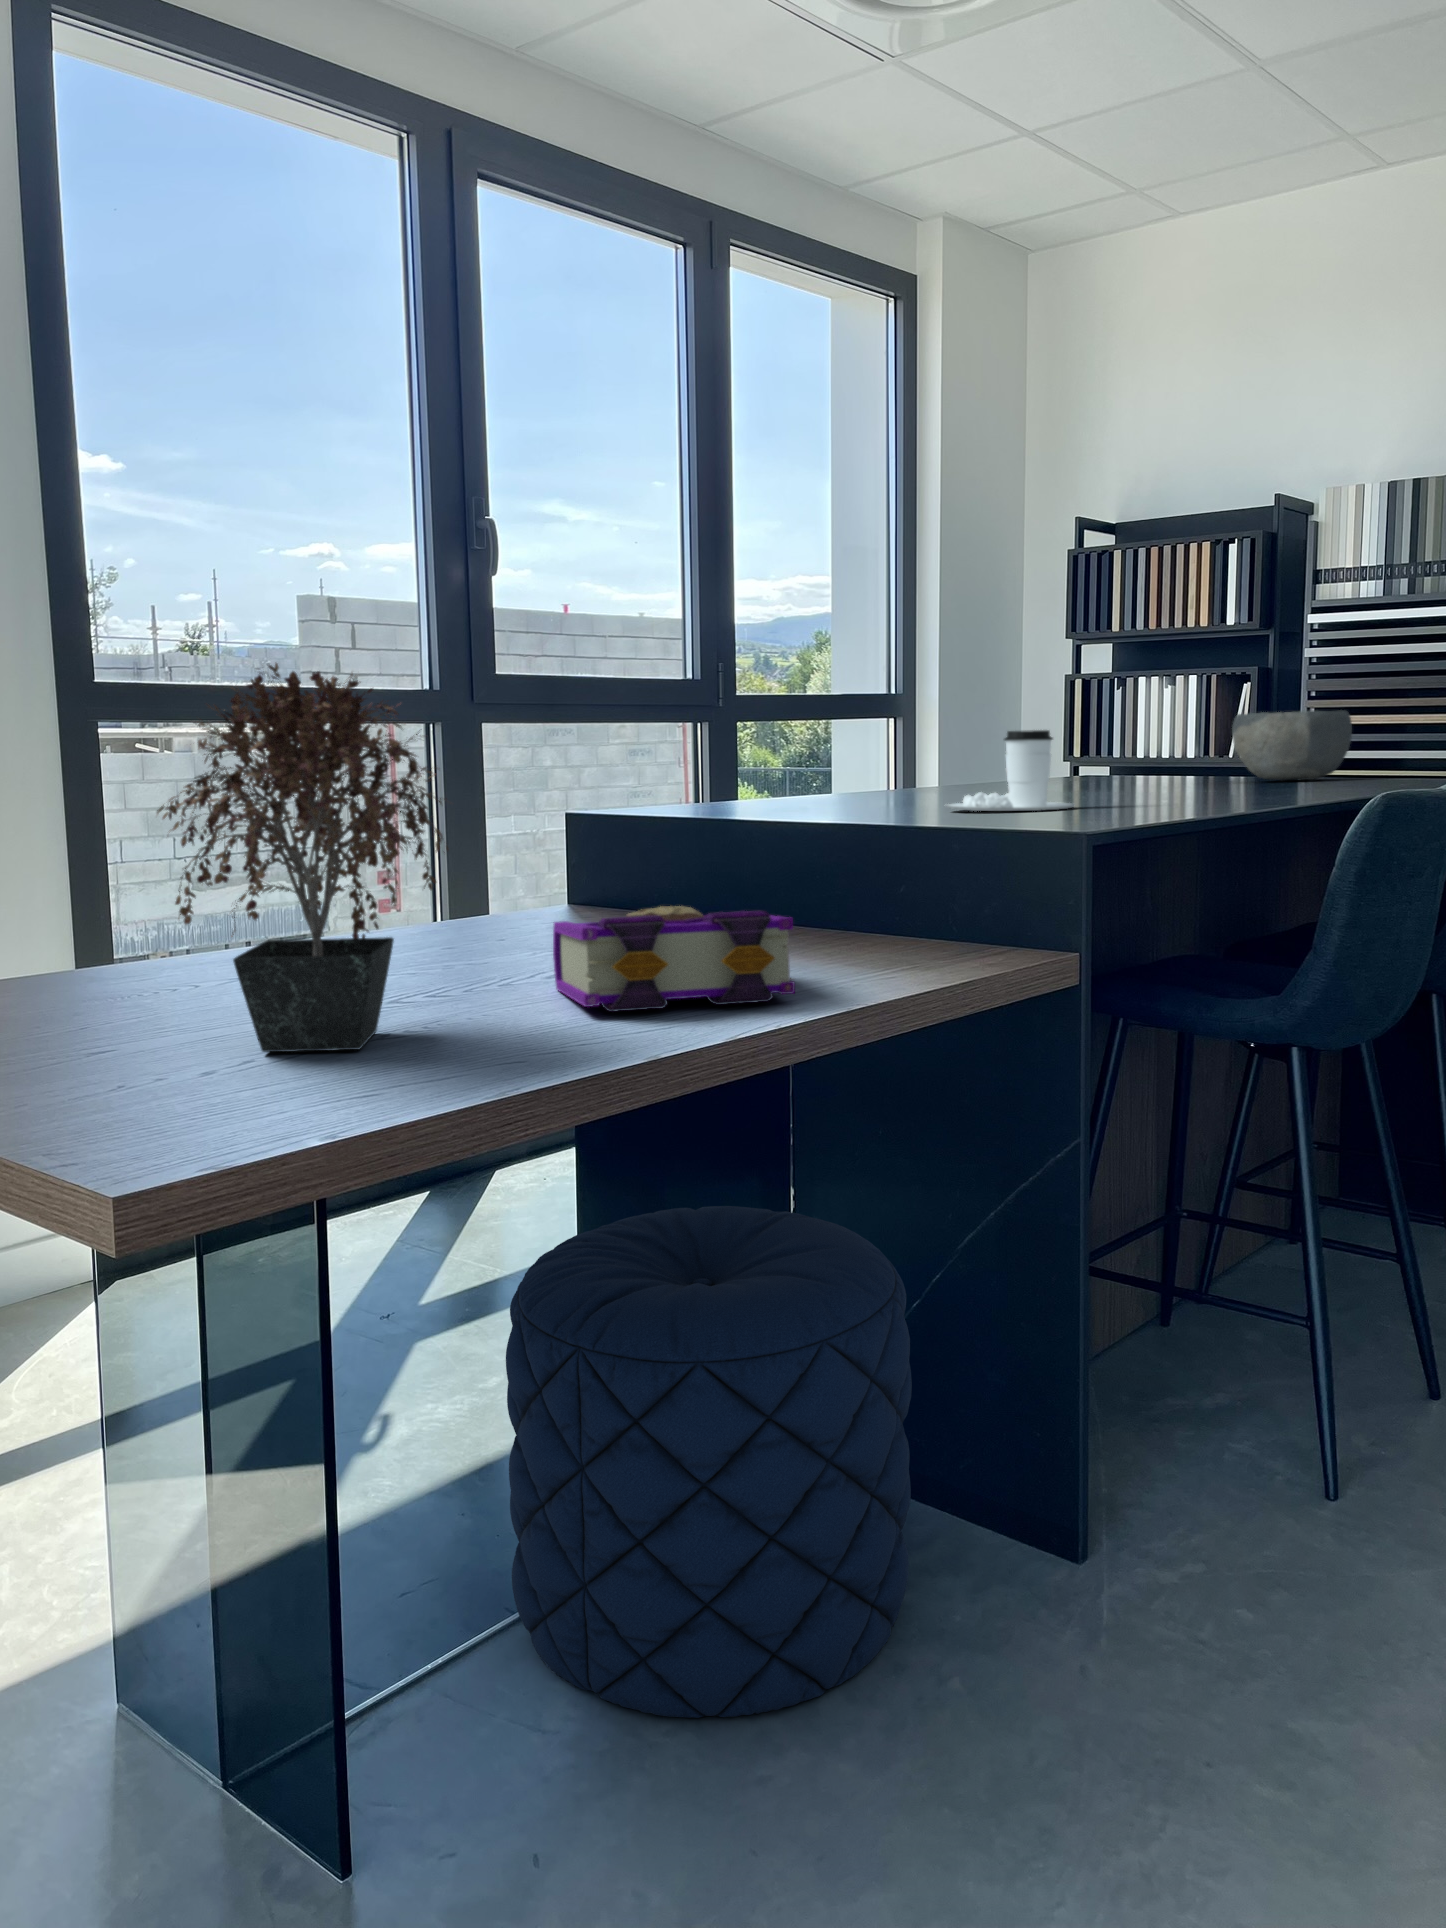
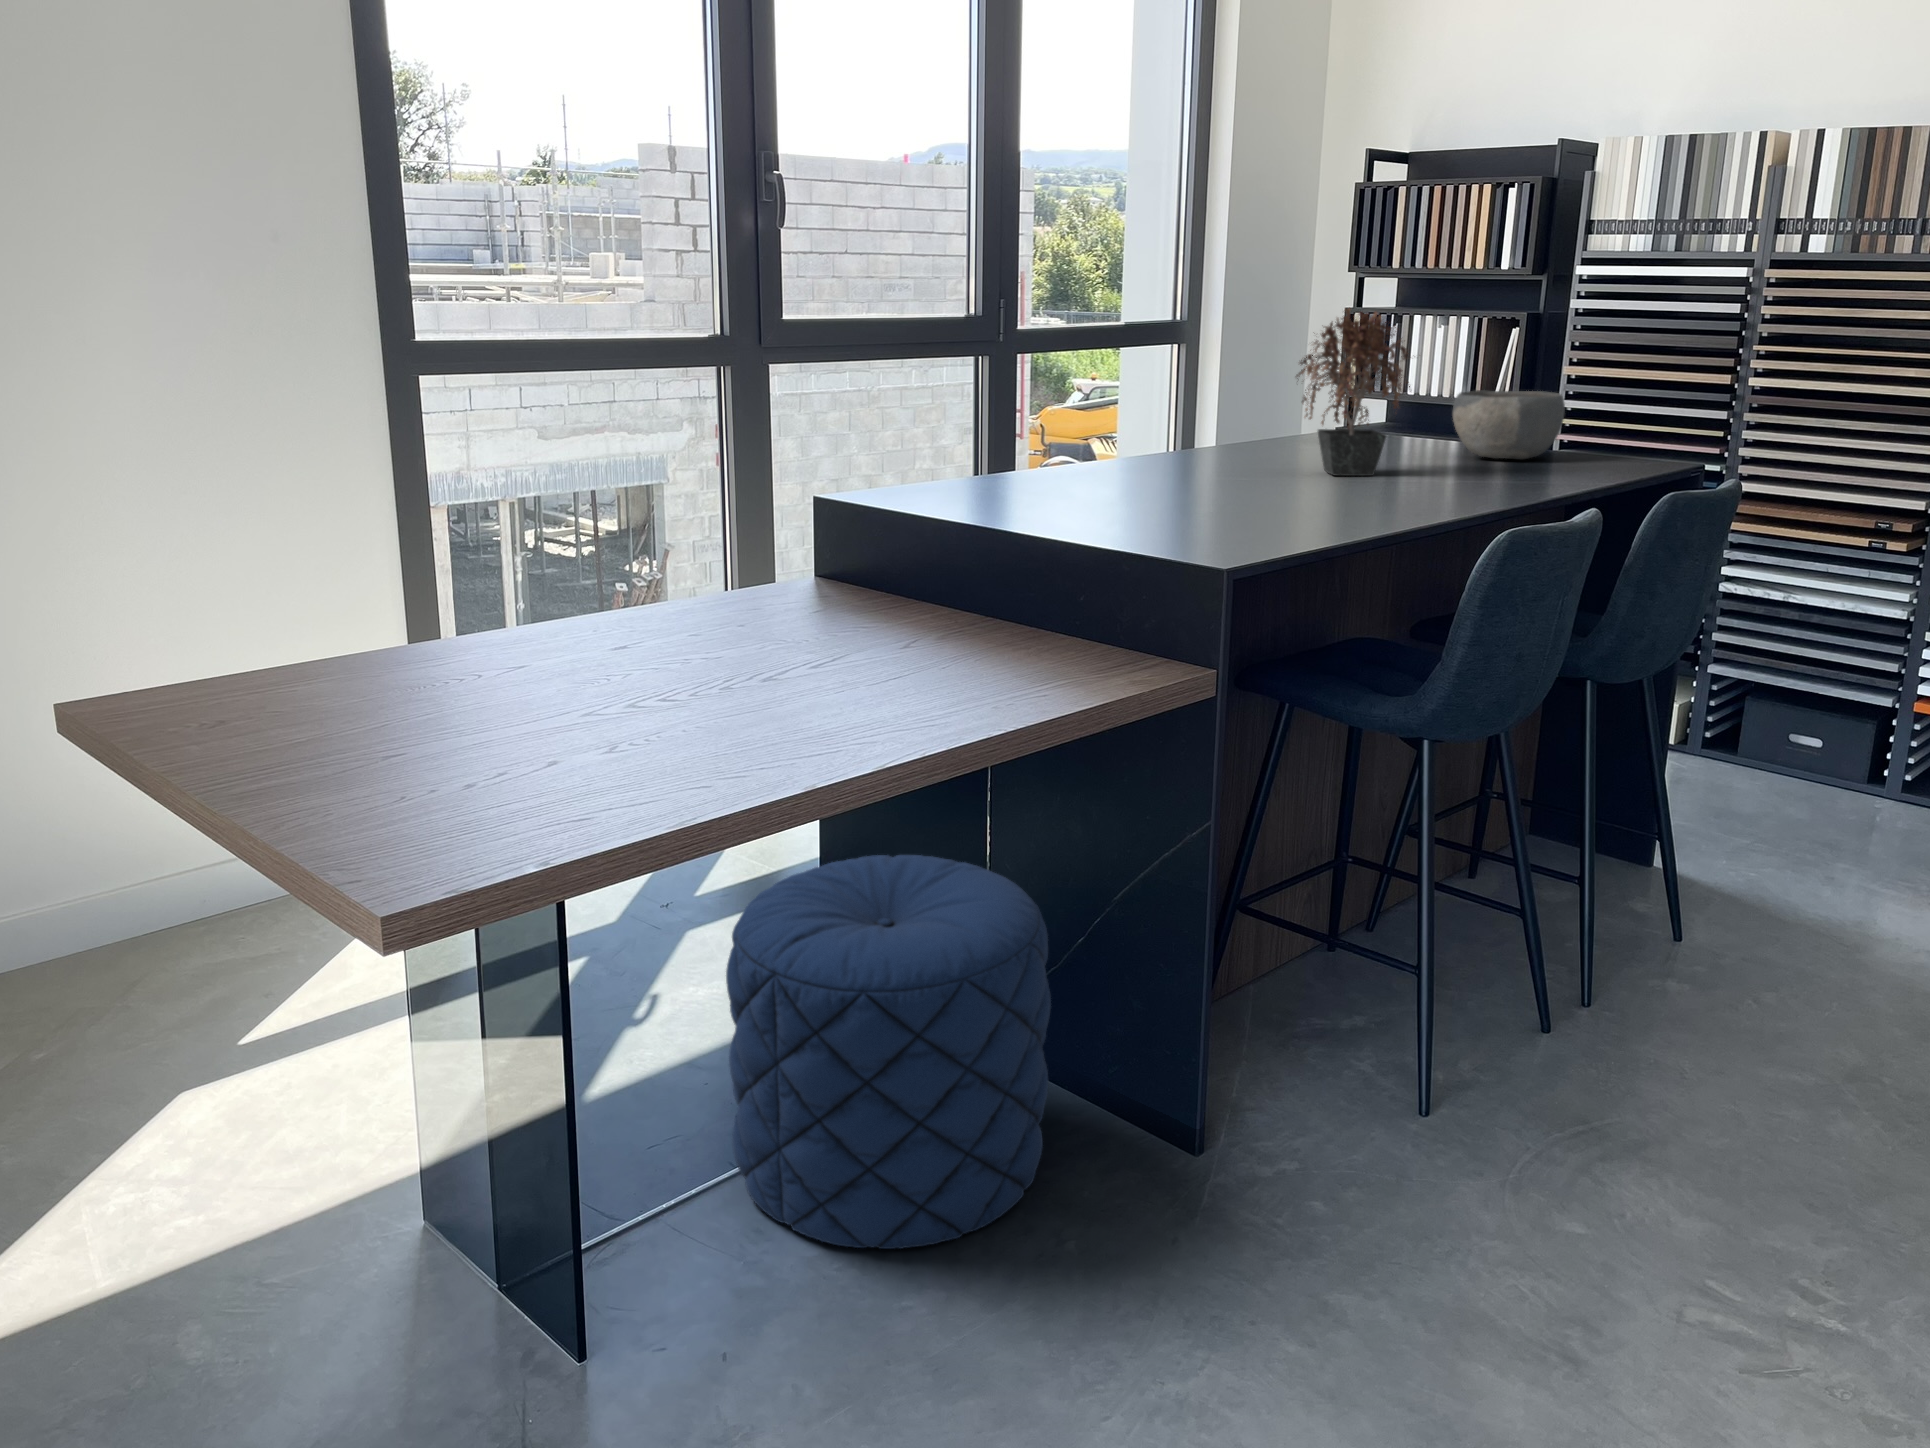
potted plant: present [157,663,448,1052] -> present [1296,308,1411,476]
coffee cup: present [947,730,1074,811] -> none [1132,448,1247,525]
book: present [553,906,795,1012] -> none [758,638,940,730]

